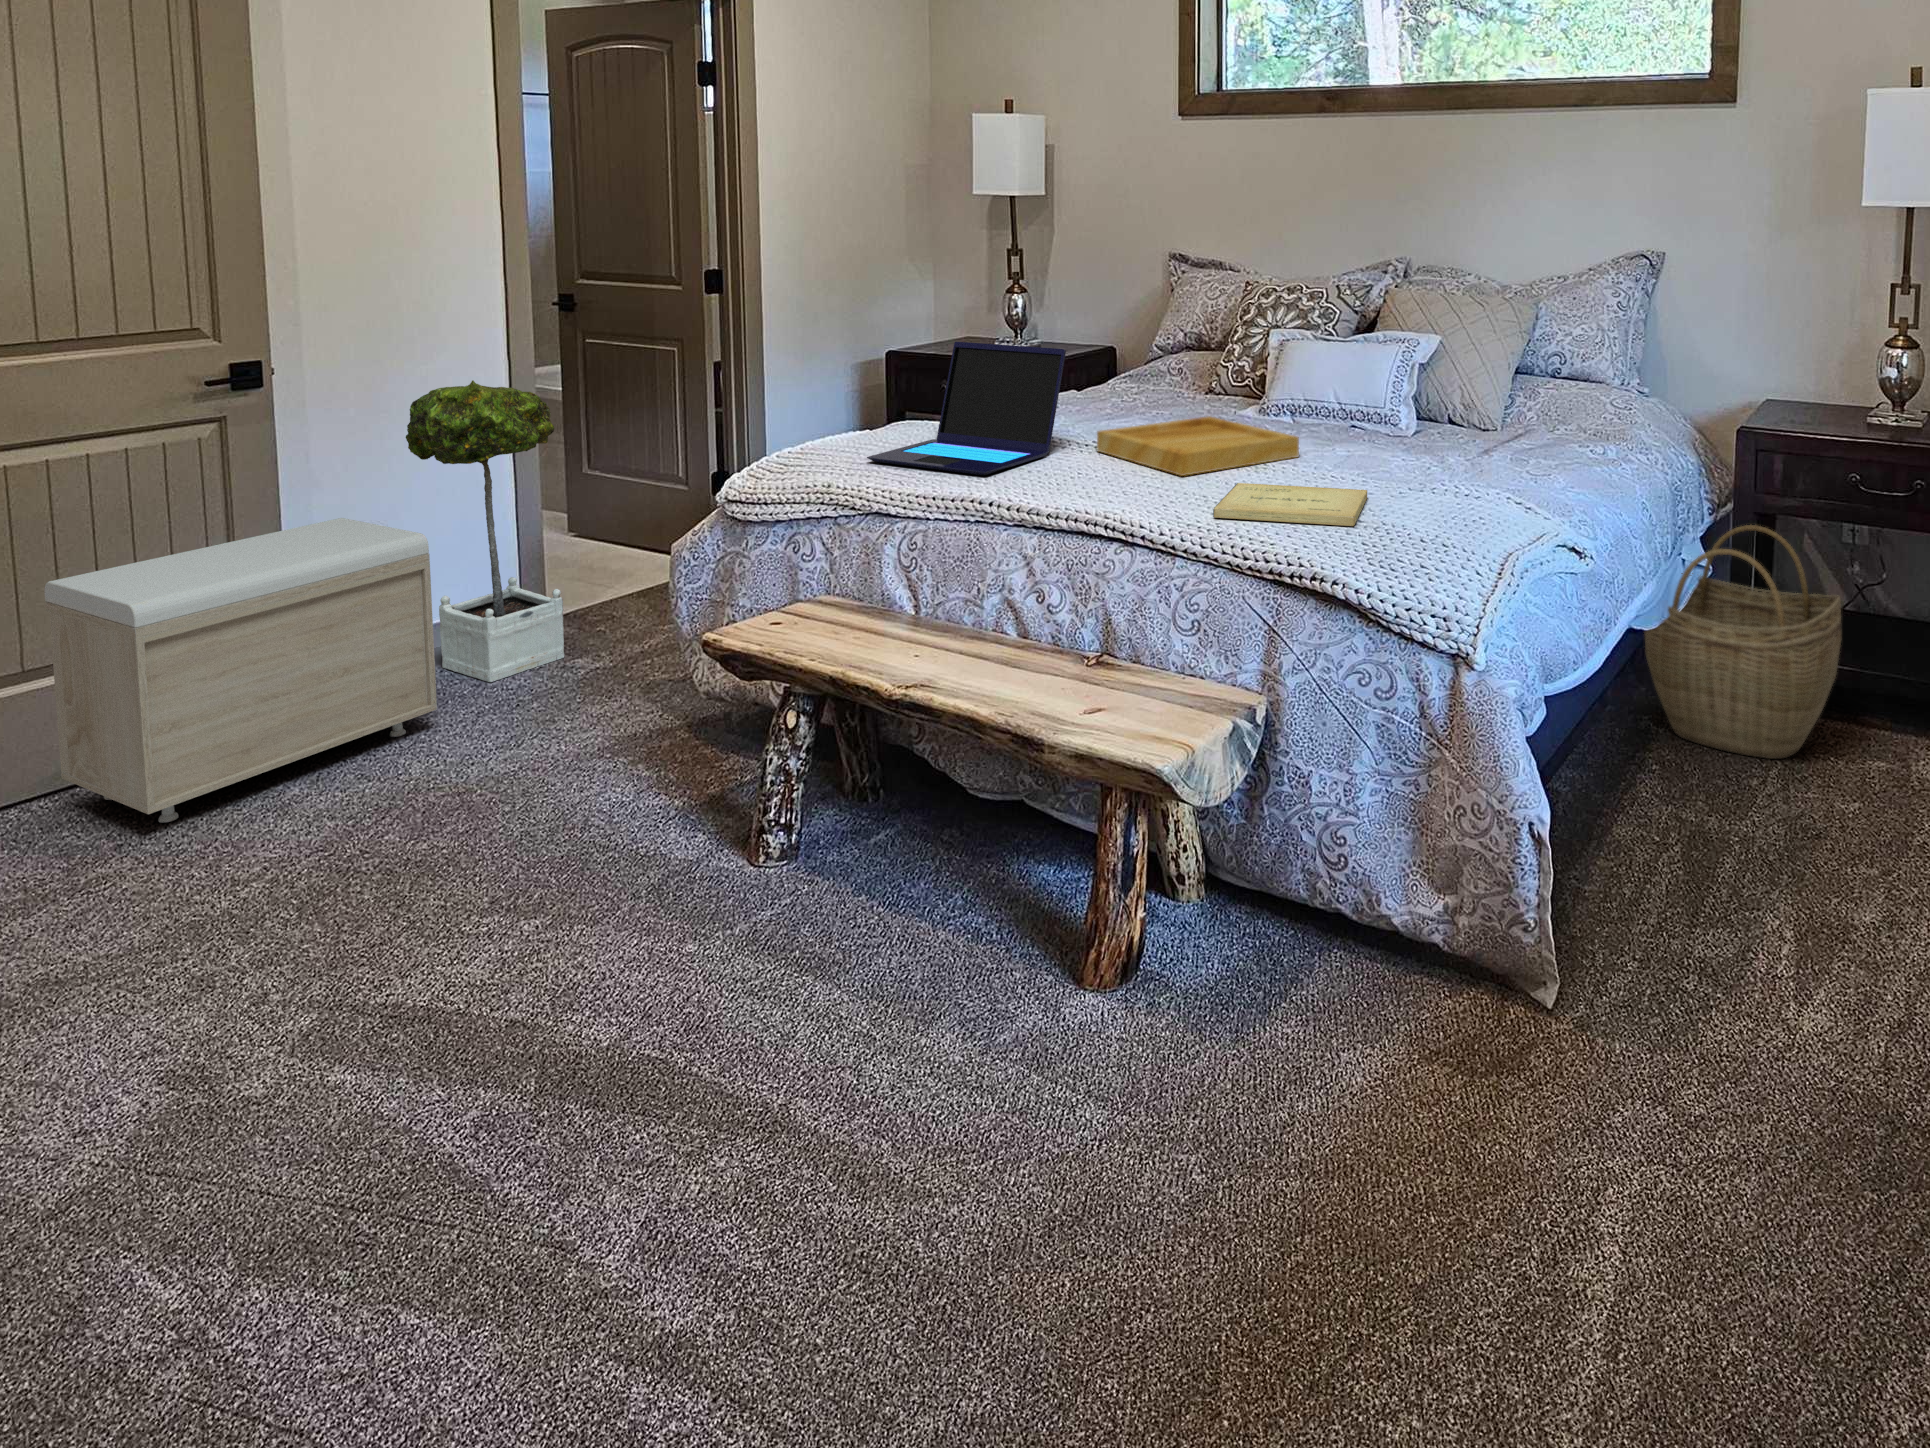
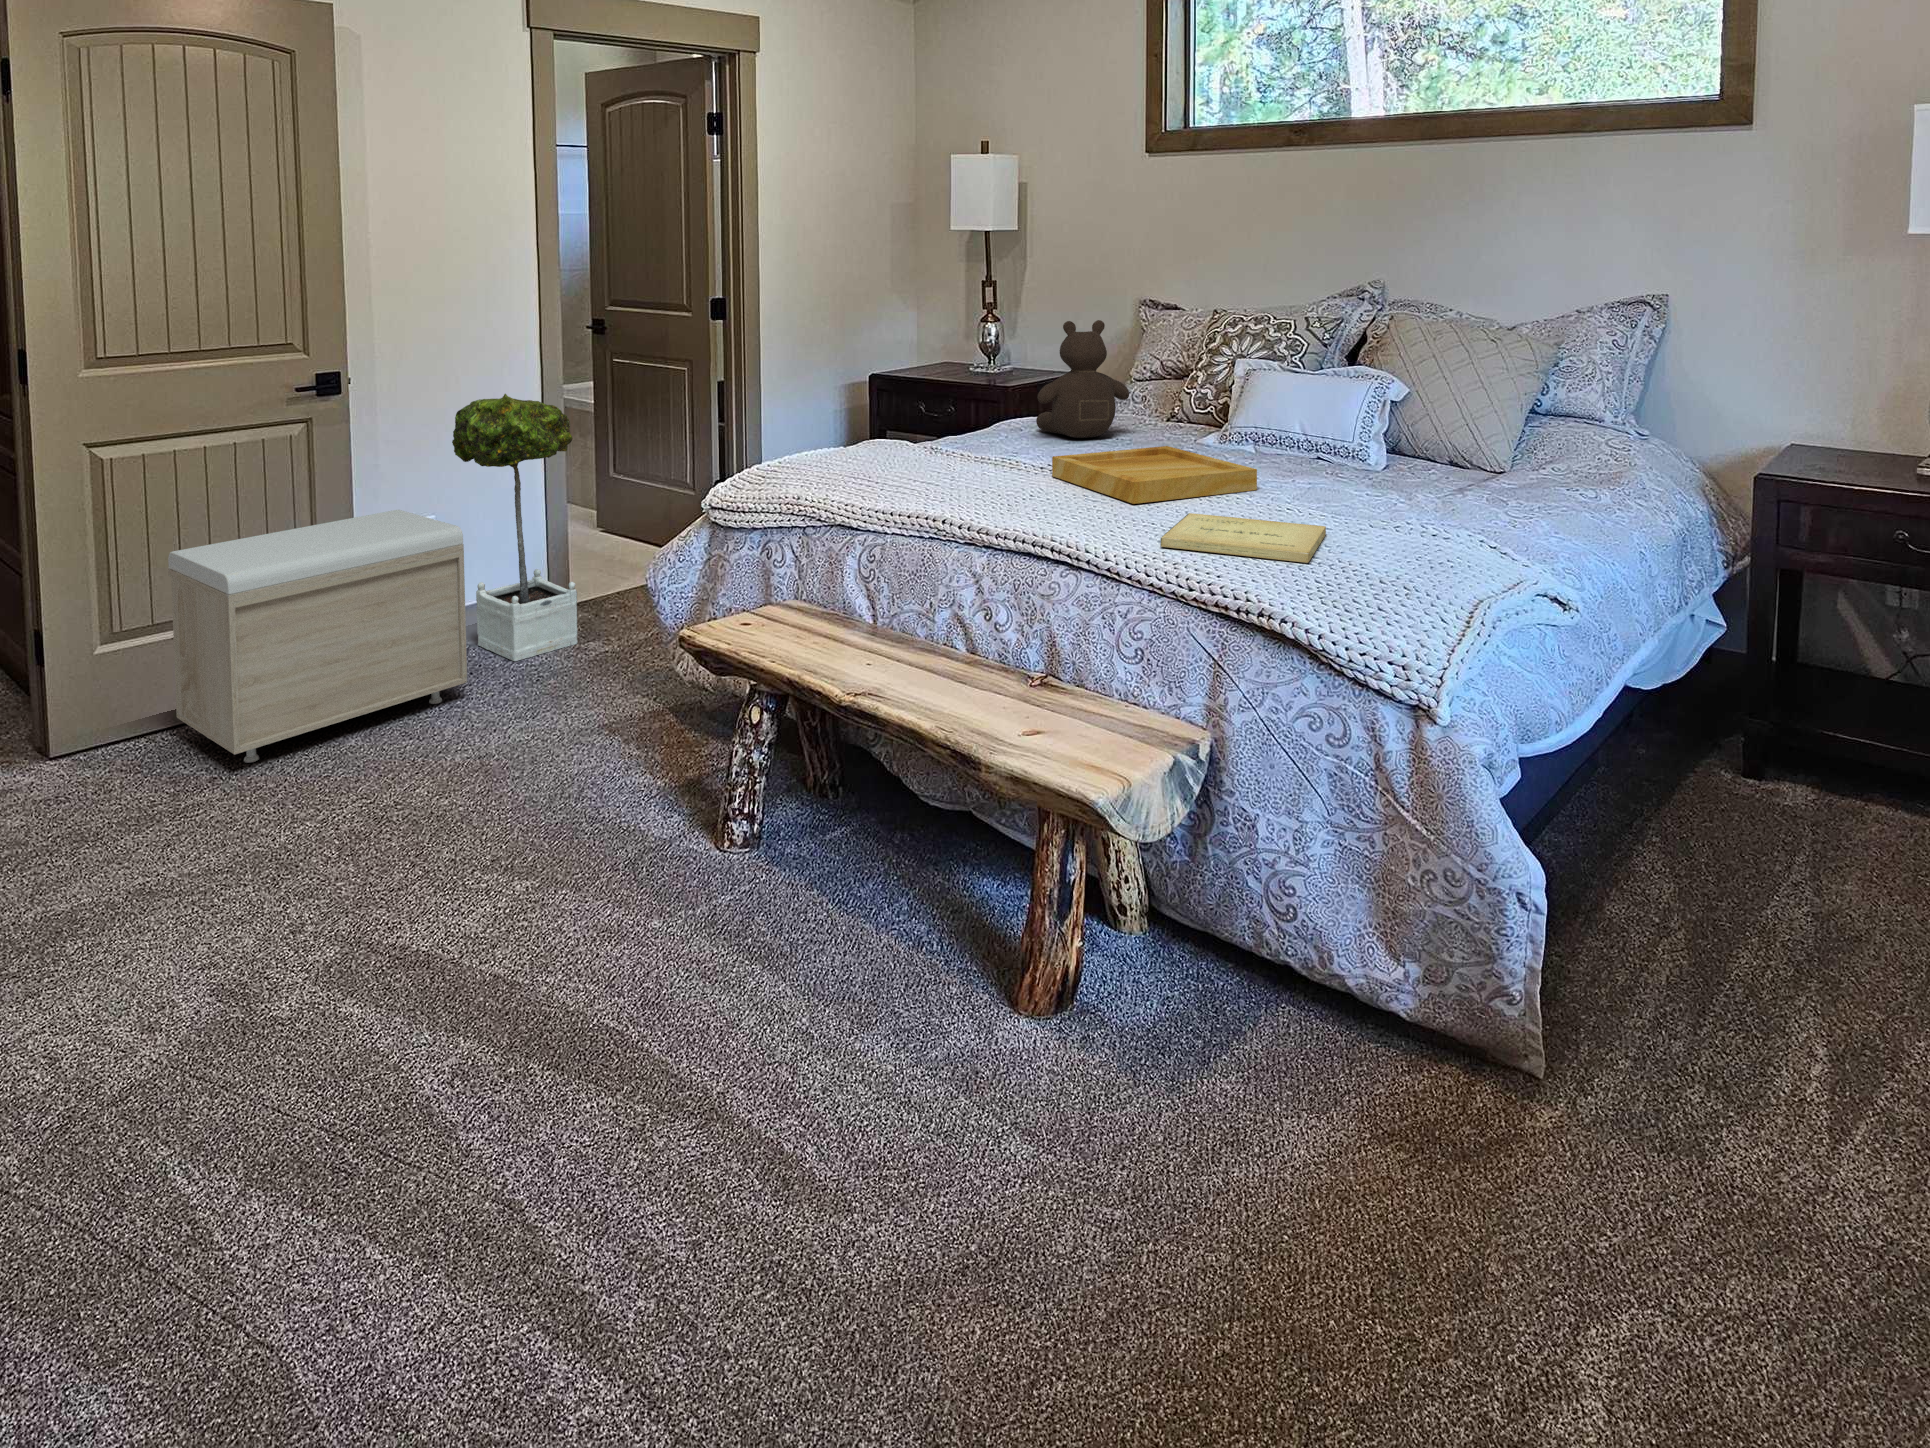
teddy bear: none [1074,289,1169,411] -> present [1036,320,1129,438]
laptop: present [867,342,1066,475] -> none [833,367,1023,495]
woven basket: present [1644,525,1841,759] -> none [1646,585,1891,849]

